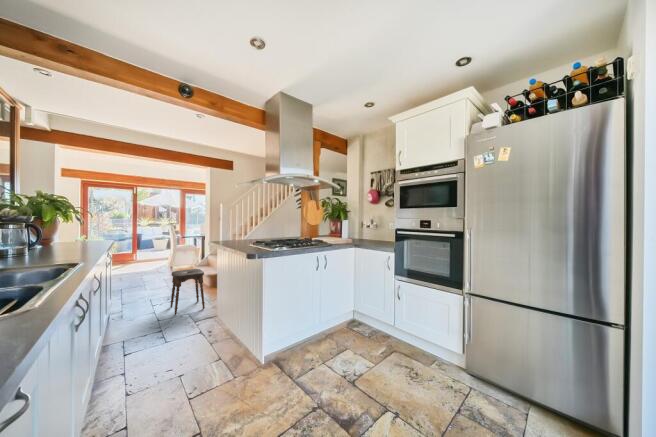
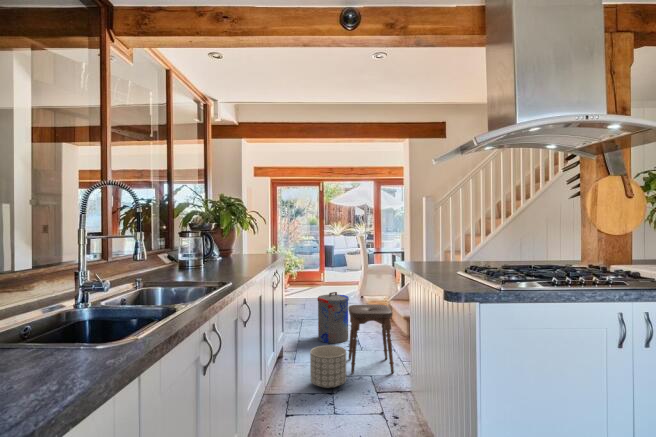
trash can: none [141,265,168,301] -> present [318,292,349,343]
planter: none [143,299,173,328] -> present [310,345,346,389]

